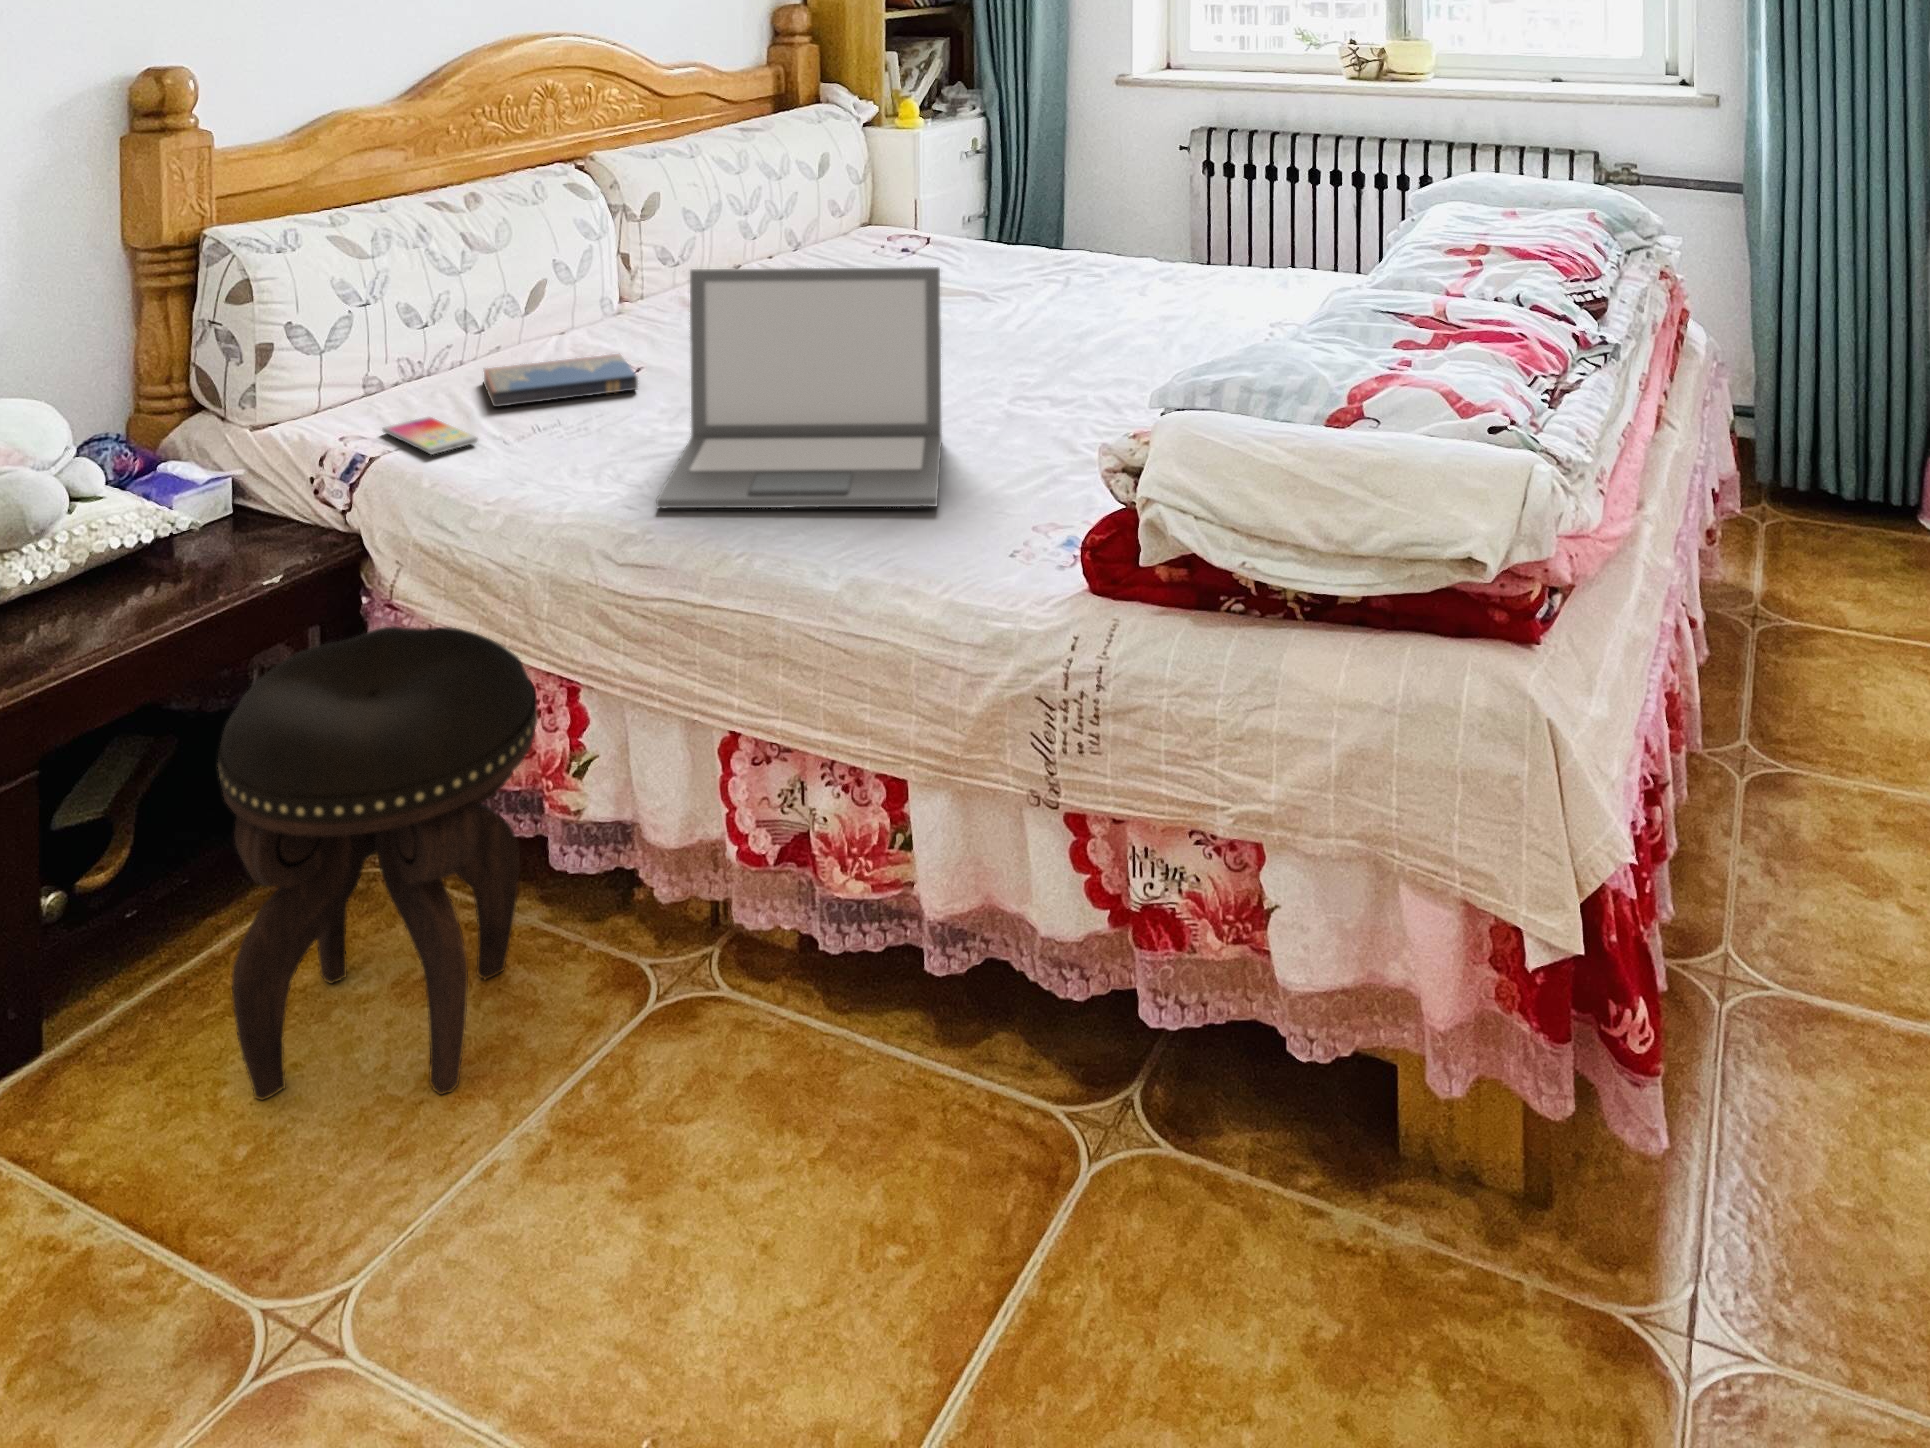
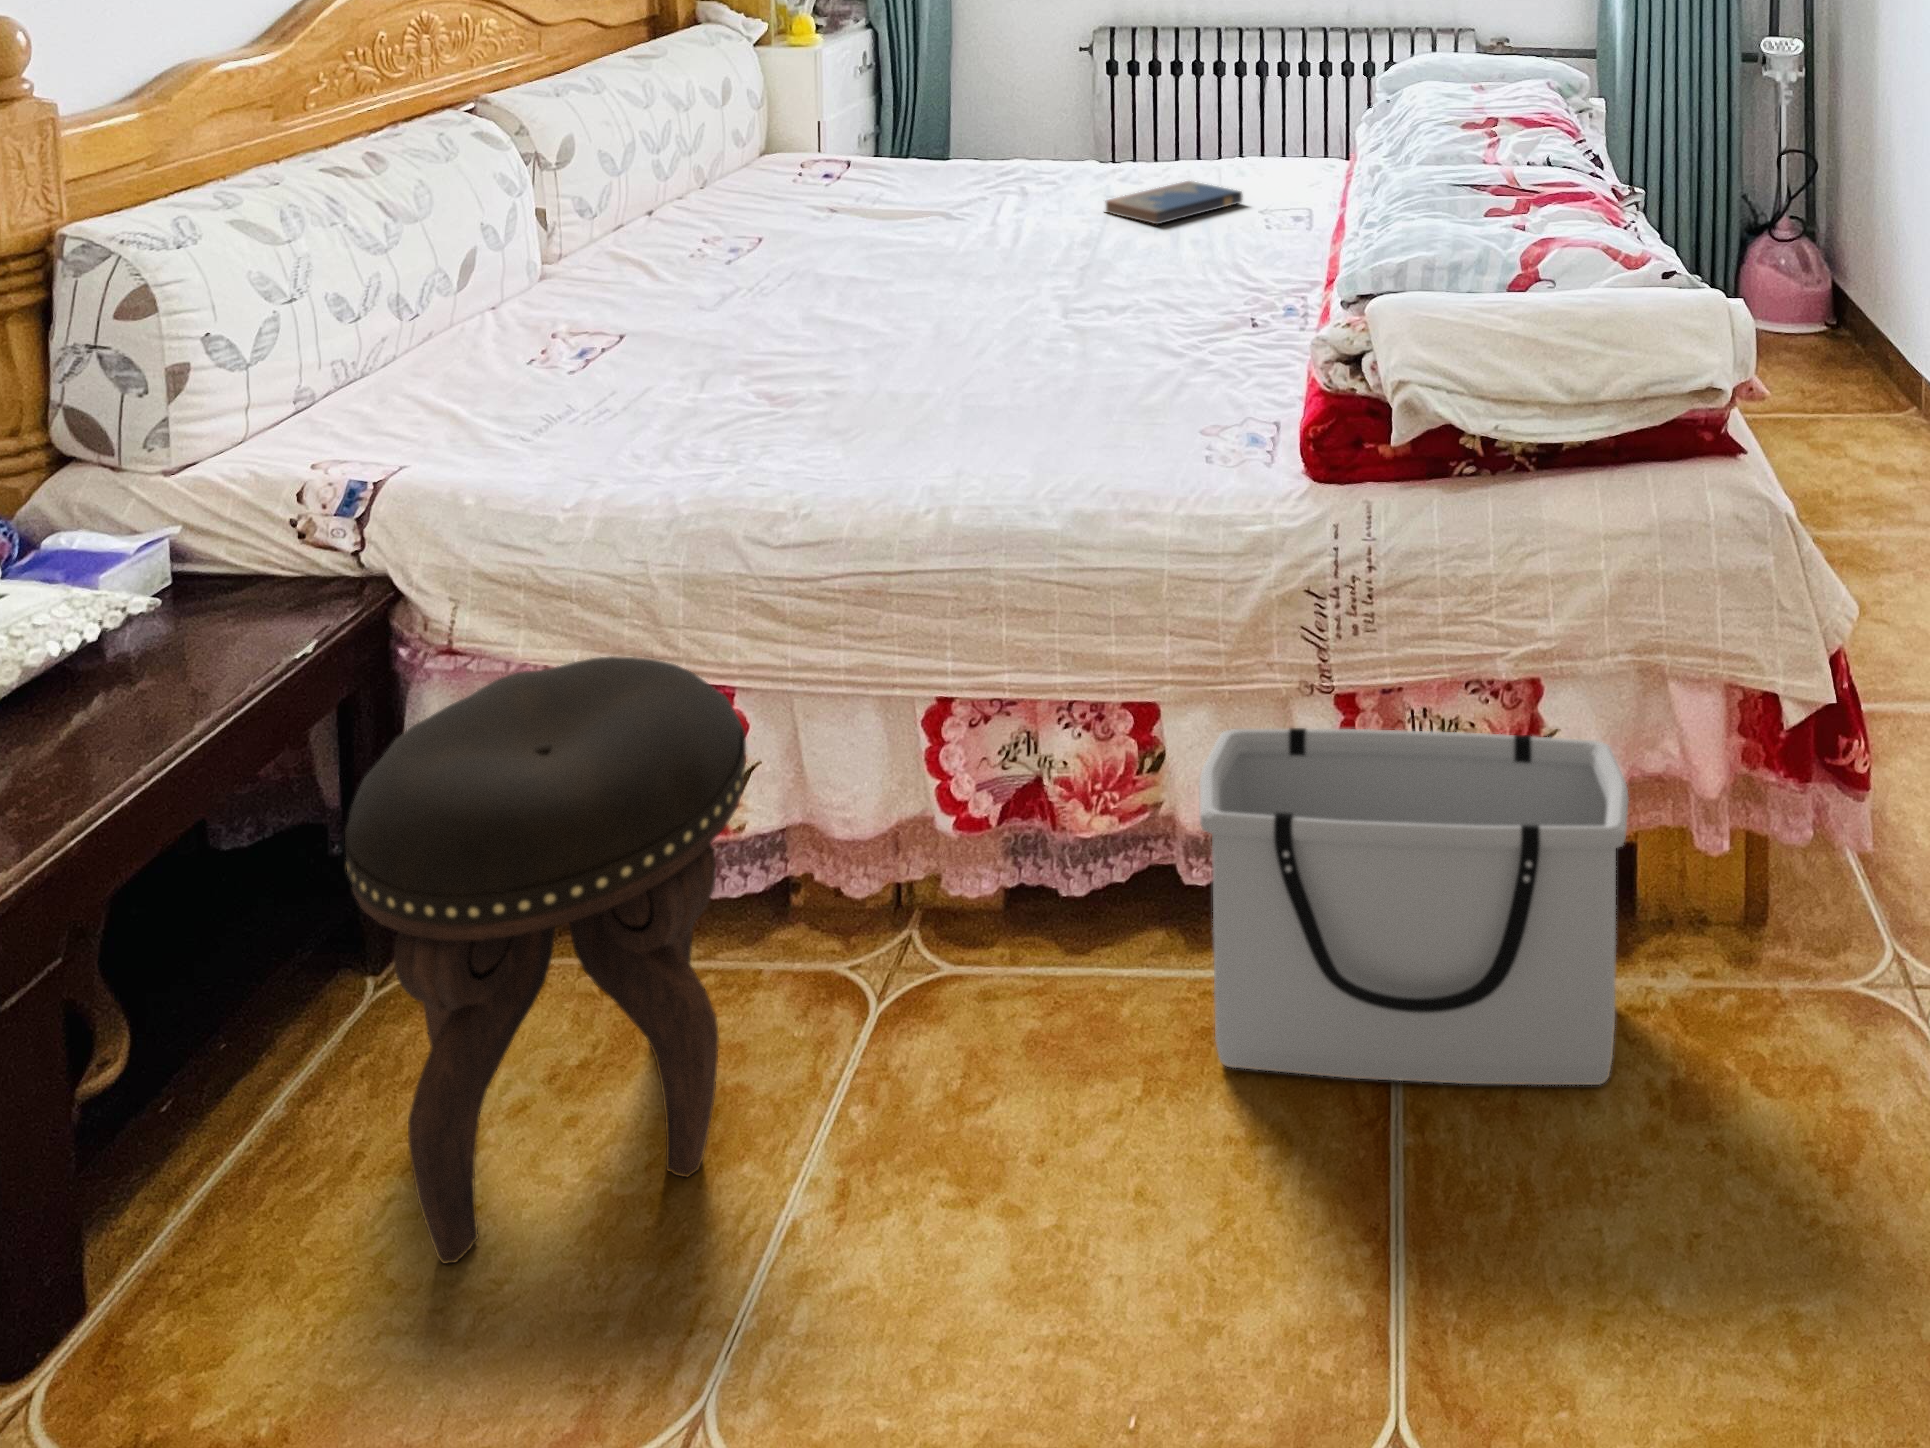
laptop: present [656,267,942,508] -> none [777,183,1115,479]
hardcover book: present [484,354,638,407] -> present [1105,181,1243,224]
smartphone: present [383,416,477,454] -> none [371,425,517,468]
storage bin: none [871,823,1315,1318] -> present [1199,728,1628,1085]

